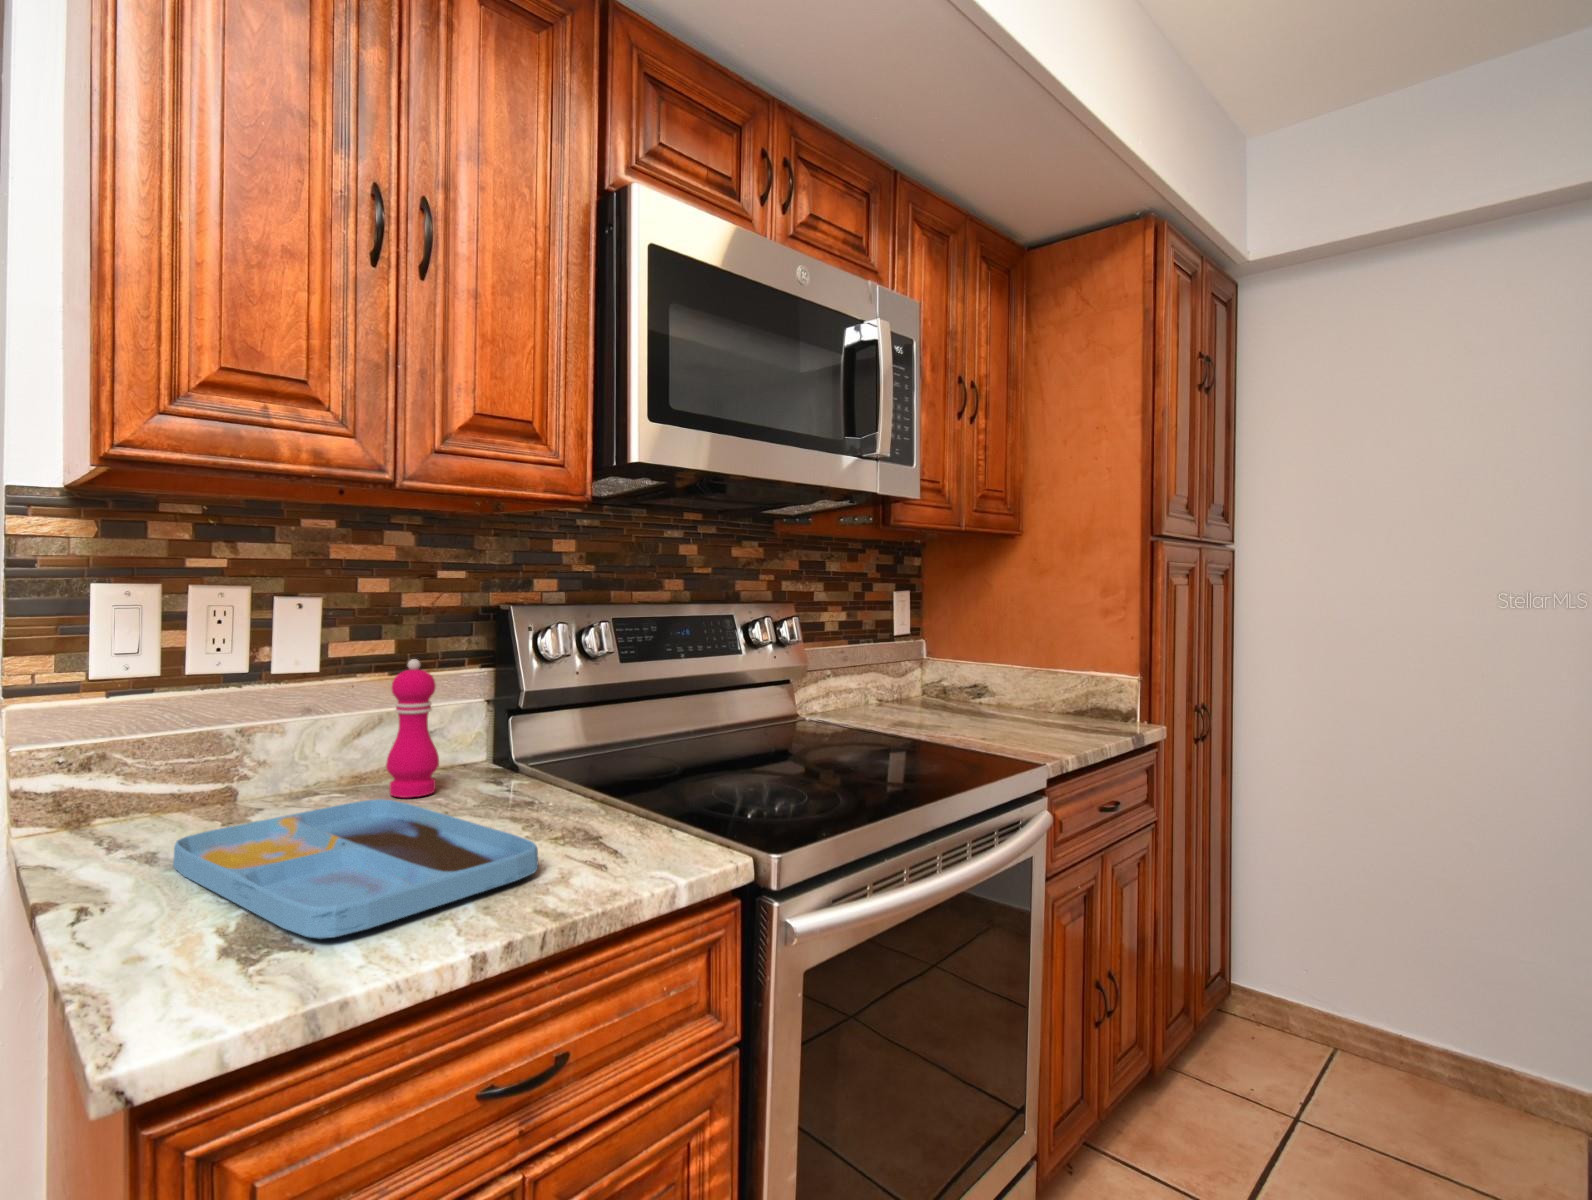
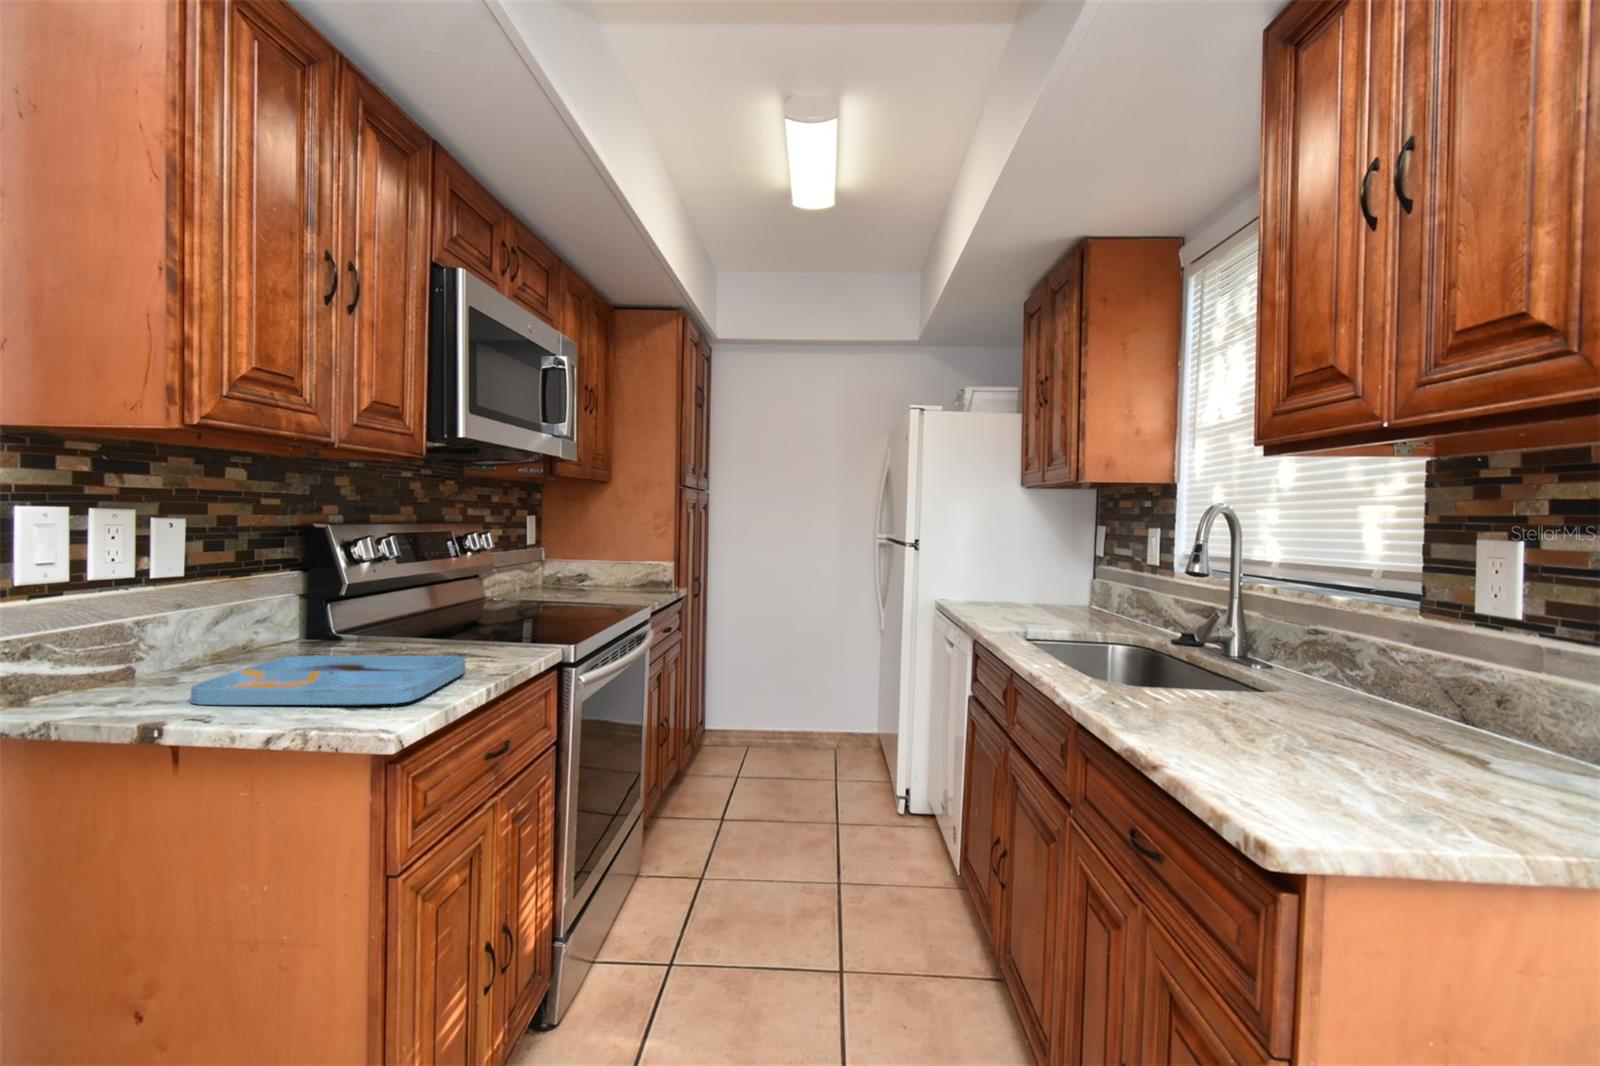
pepper mill: present [386,659,439,798] -> none [256,563,300,661]

